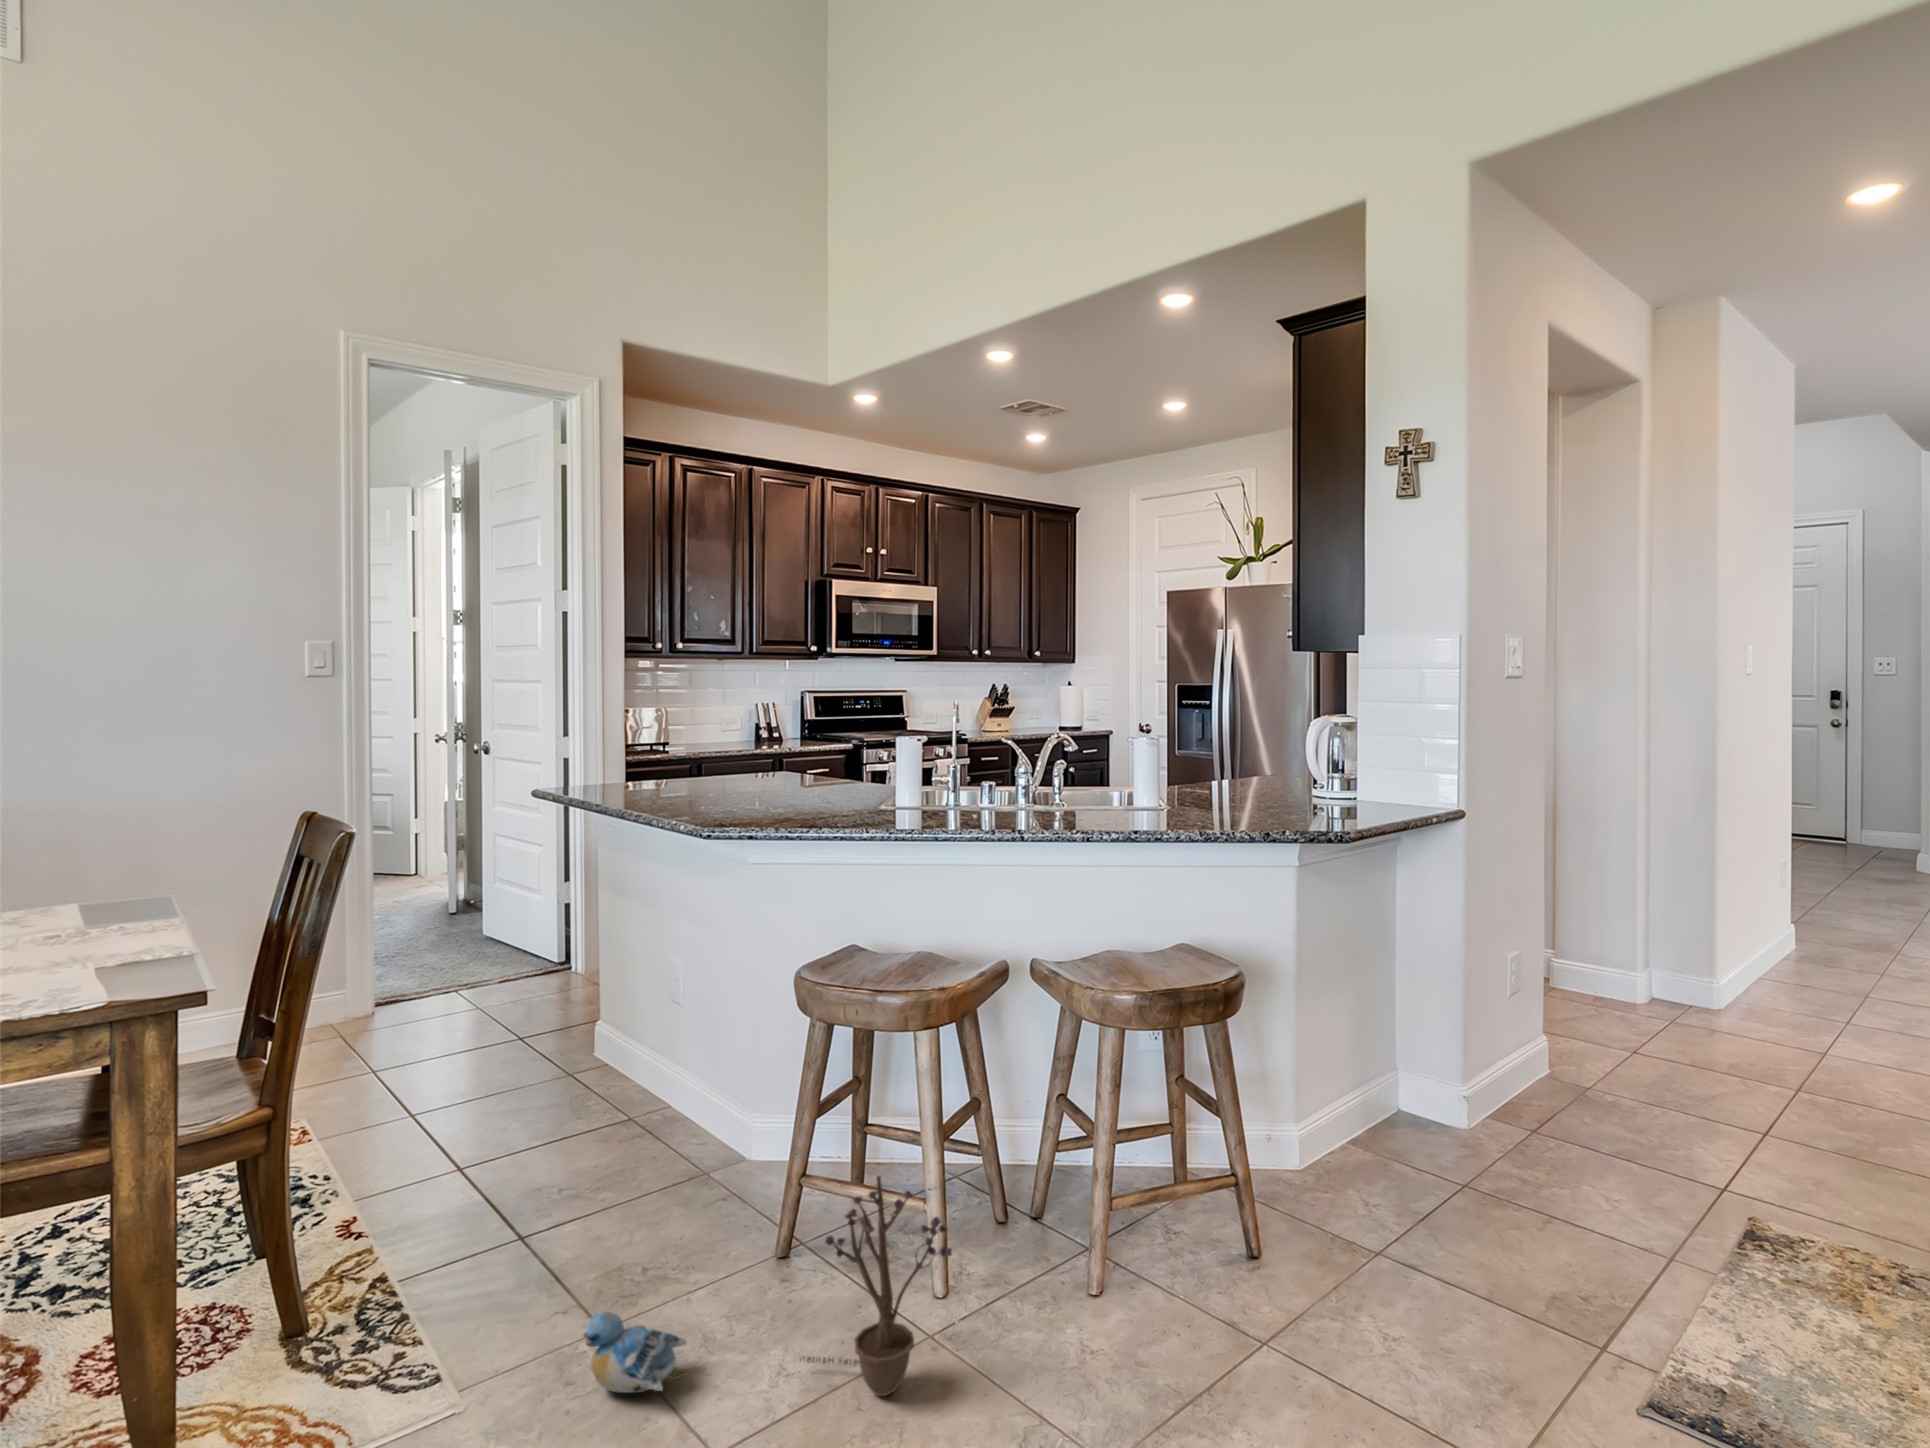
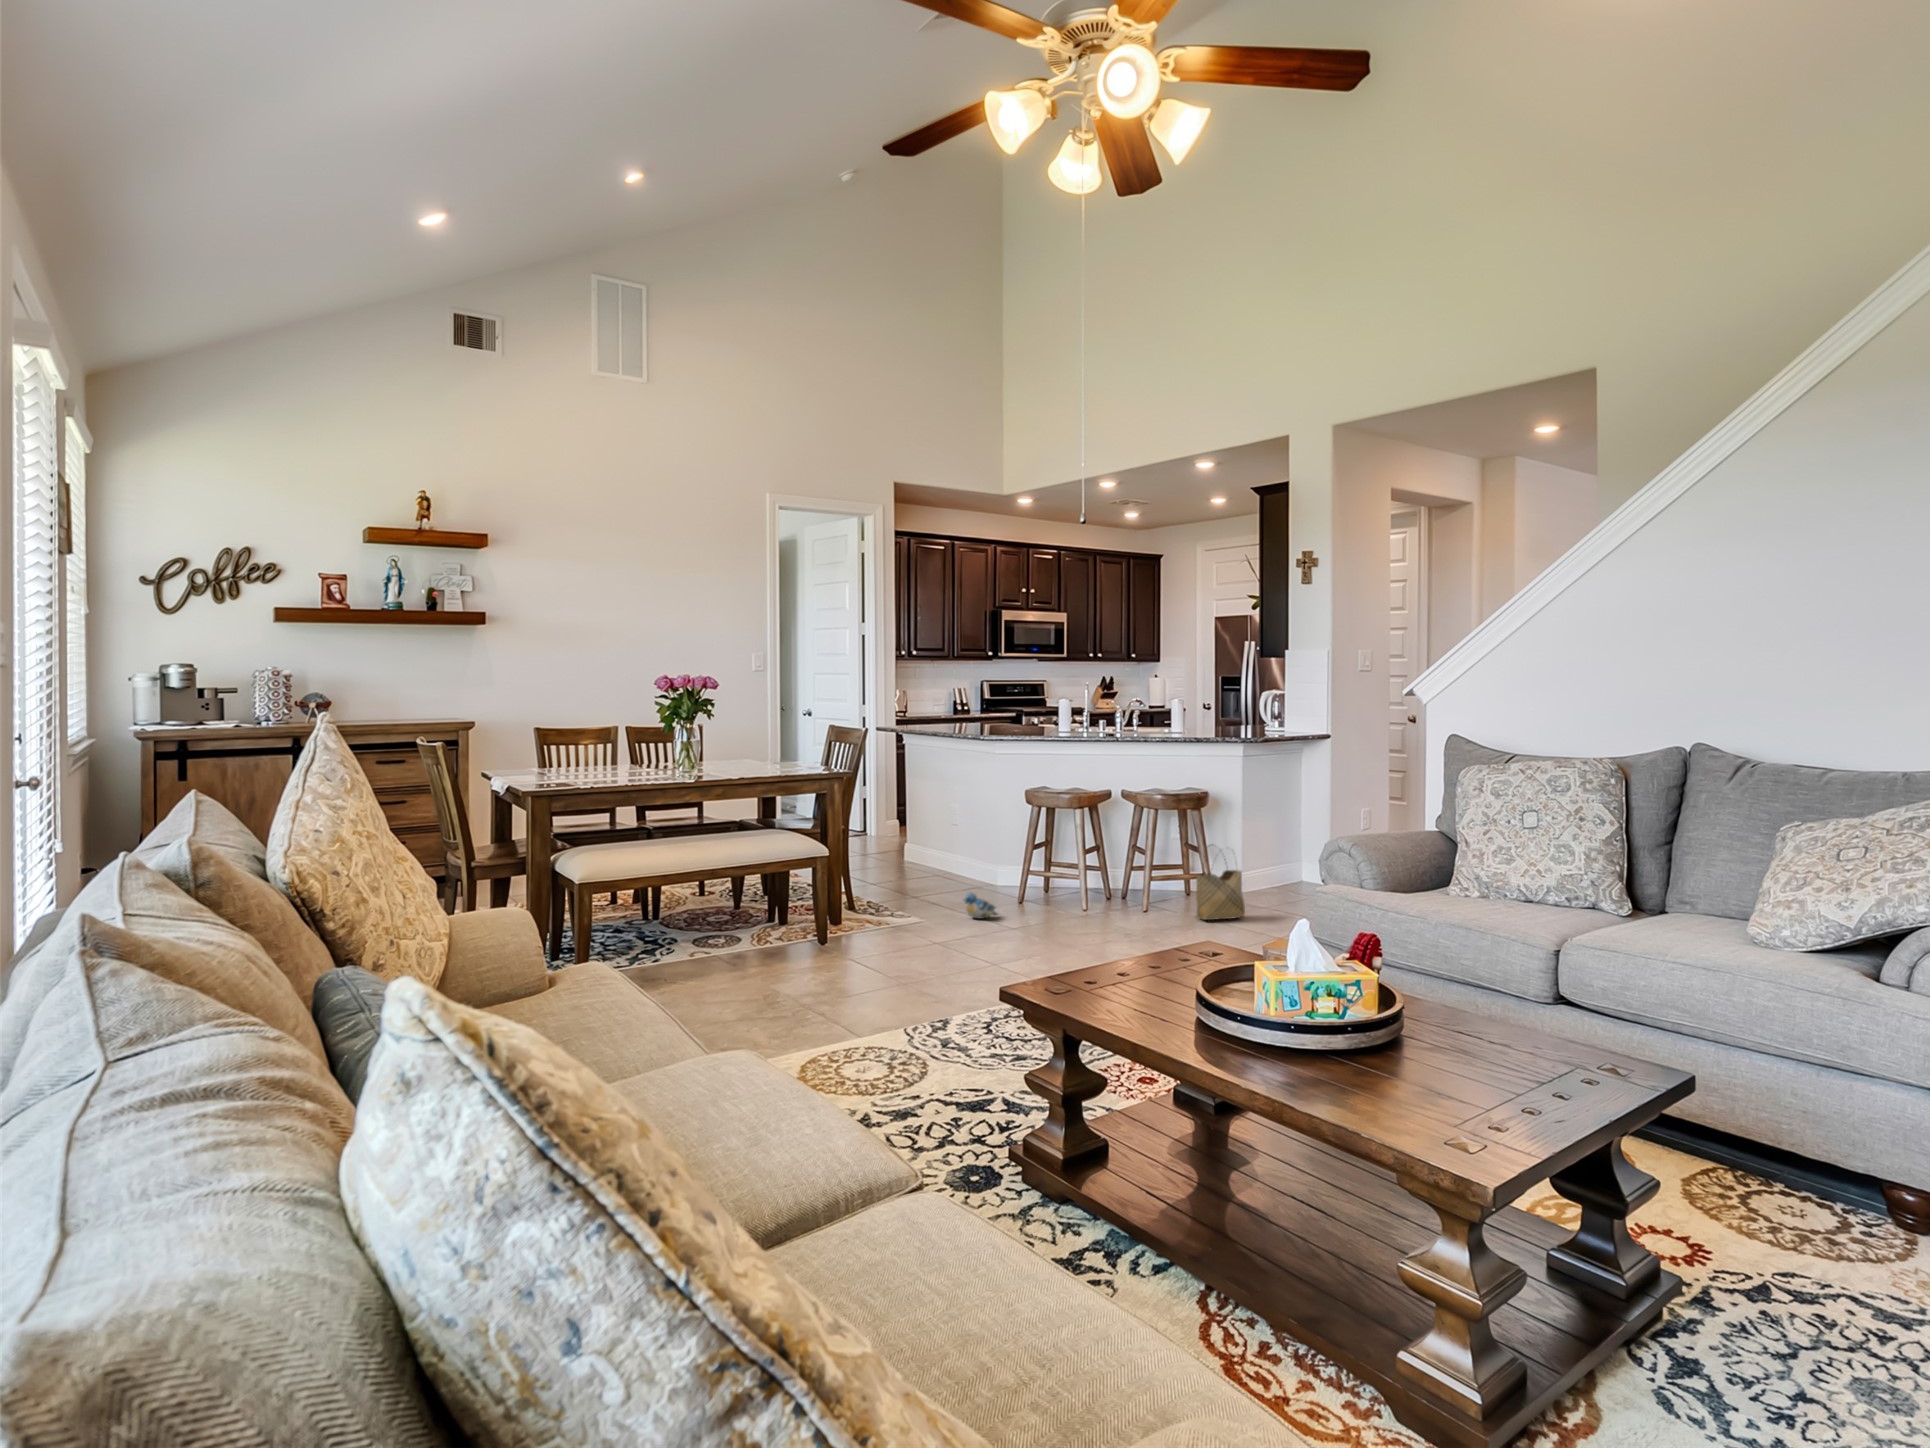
woven basket: none [1242,1128,1370,1365] -> present [1195,844,1245,920]
decorative plant: present [801,1176,951,1396] -> none [1037,847,1090,921]

